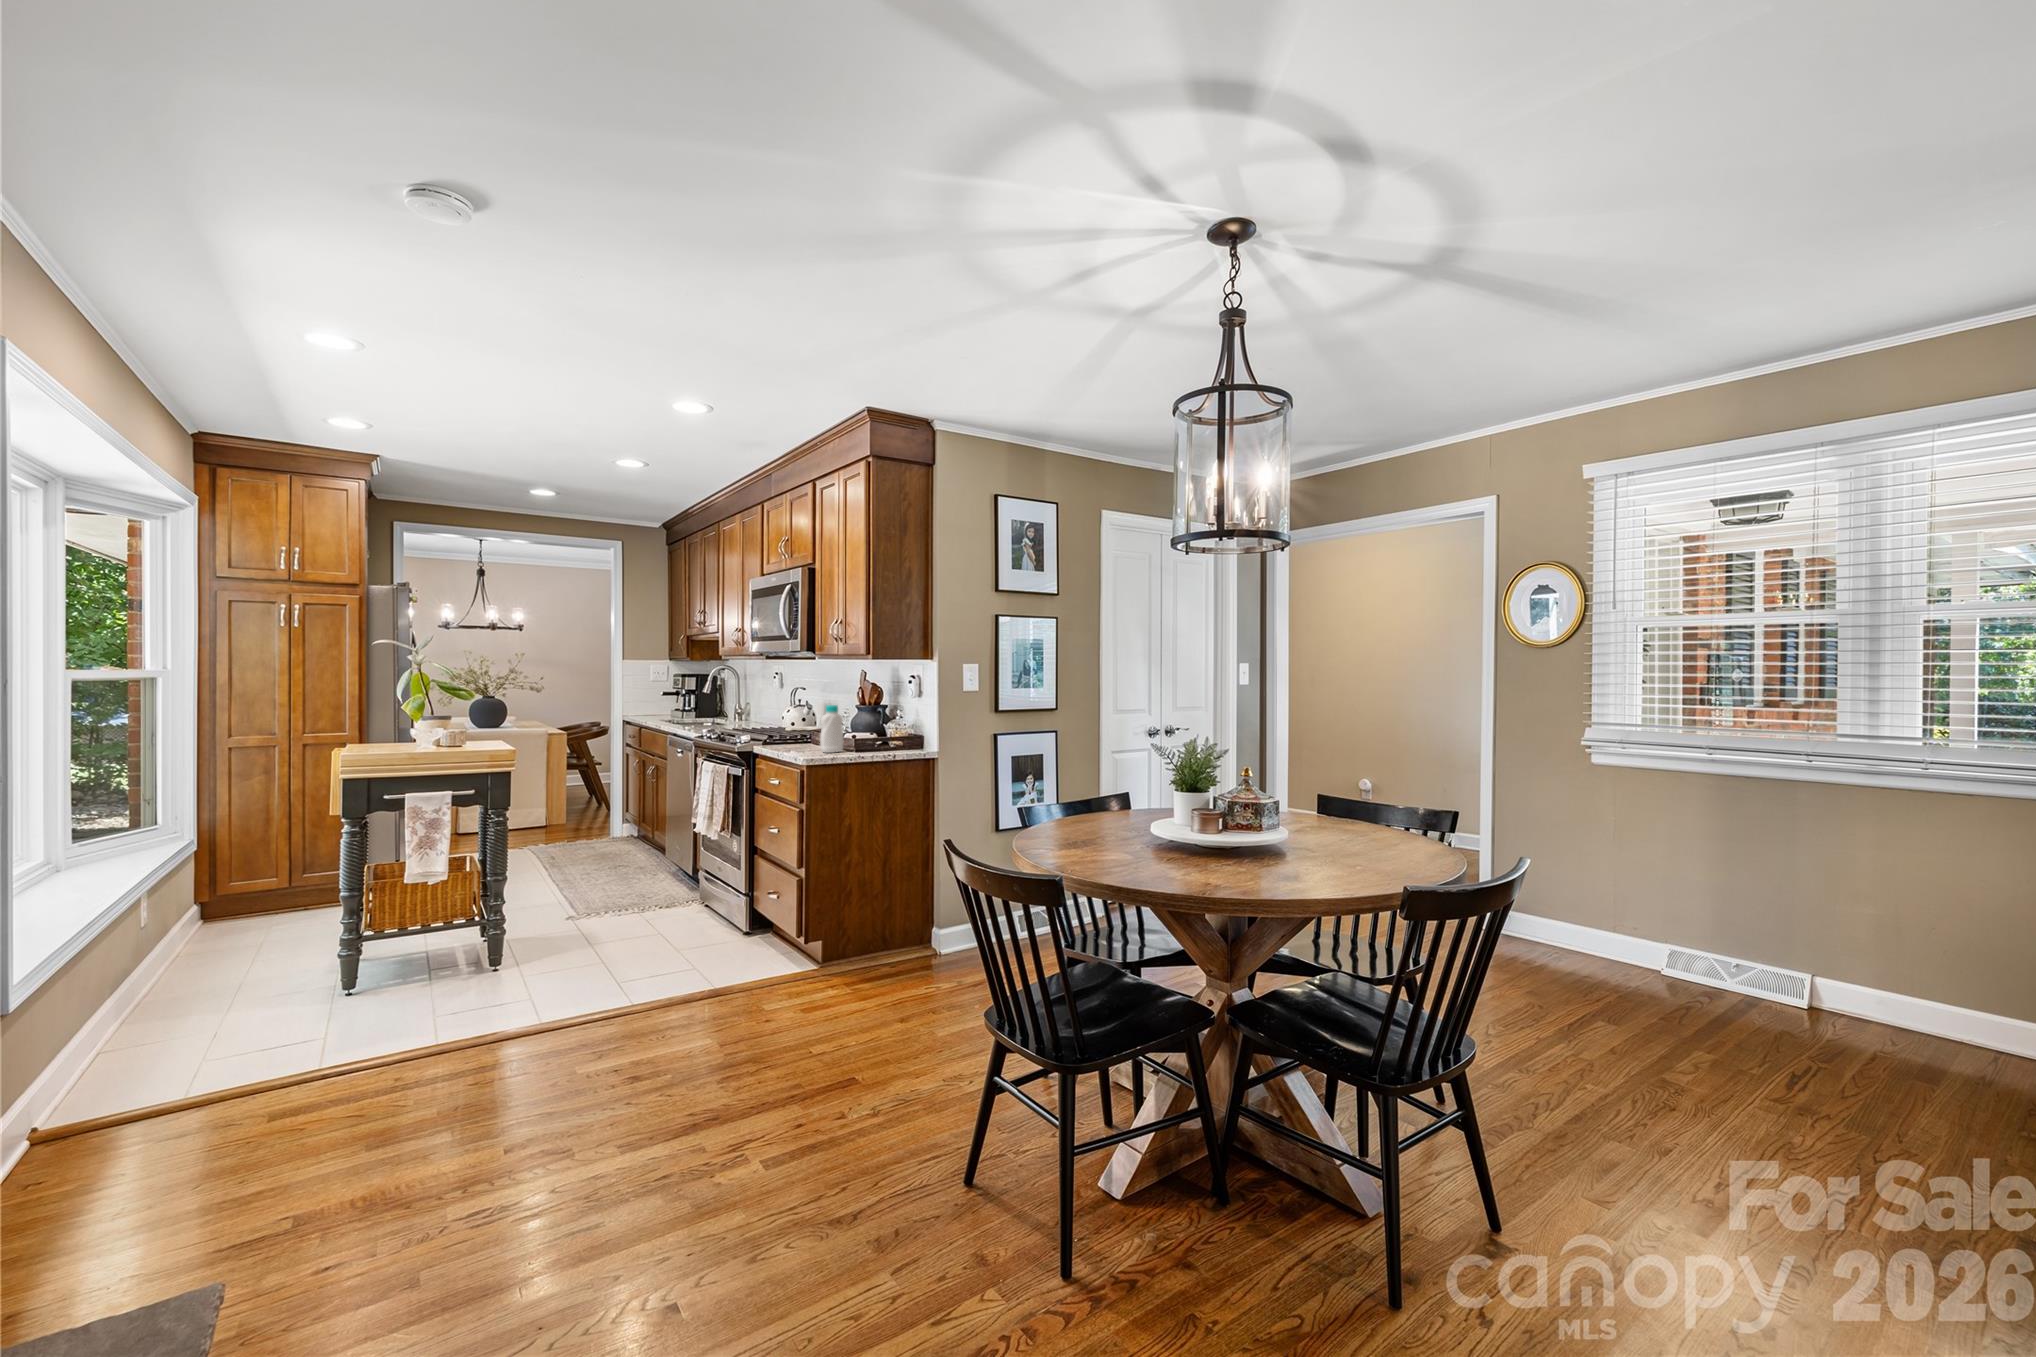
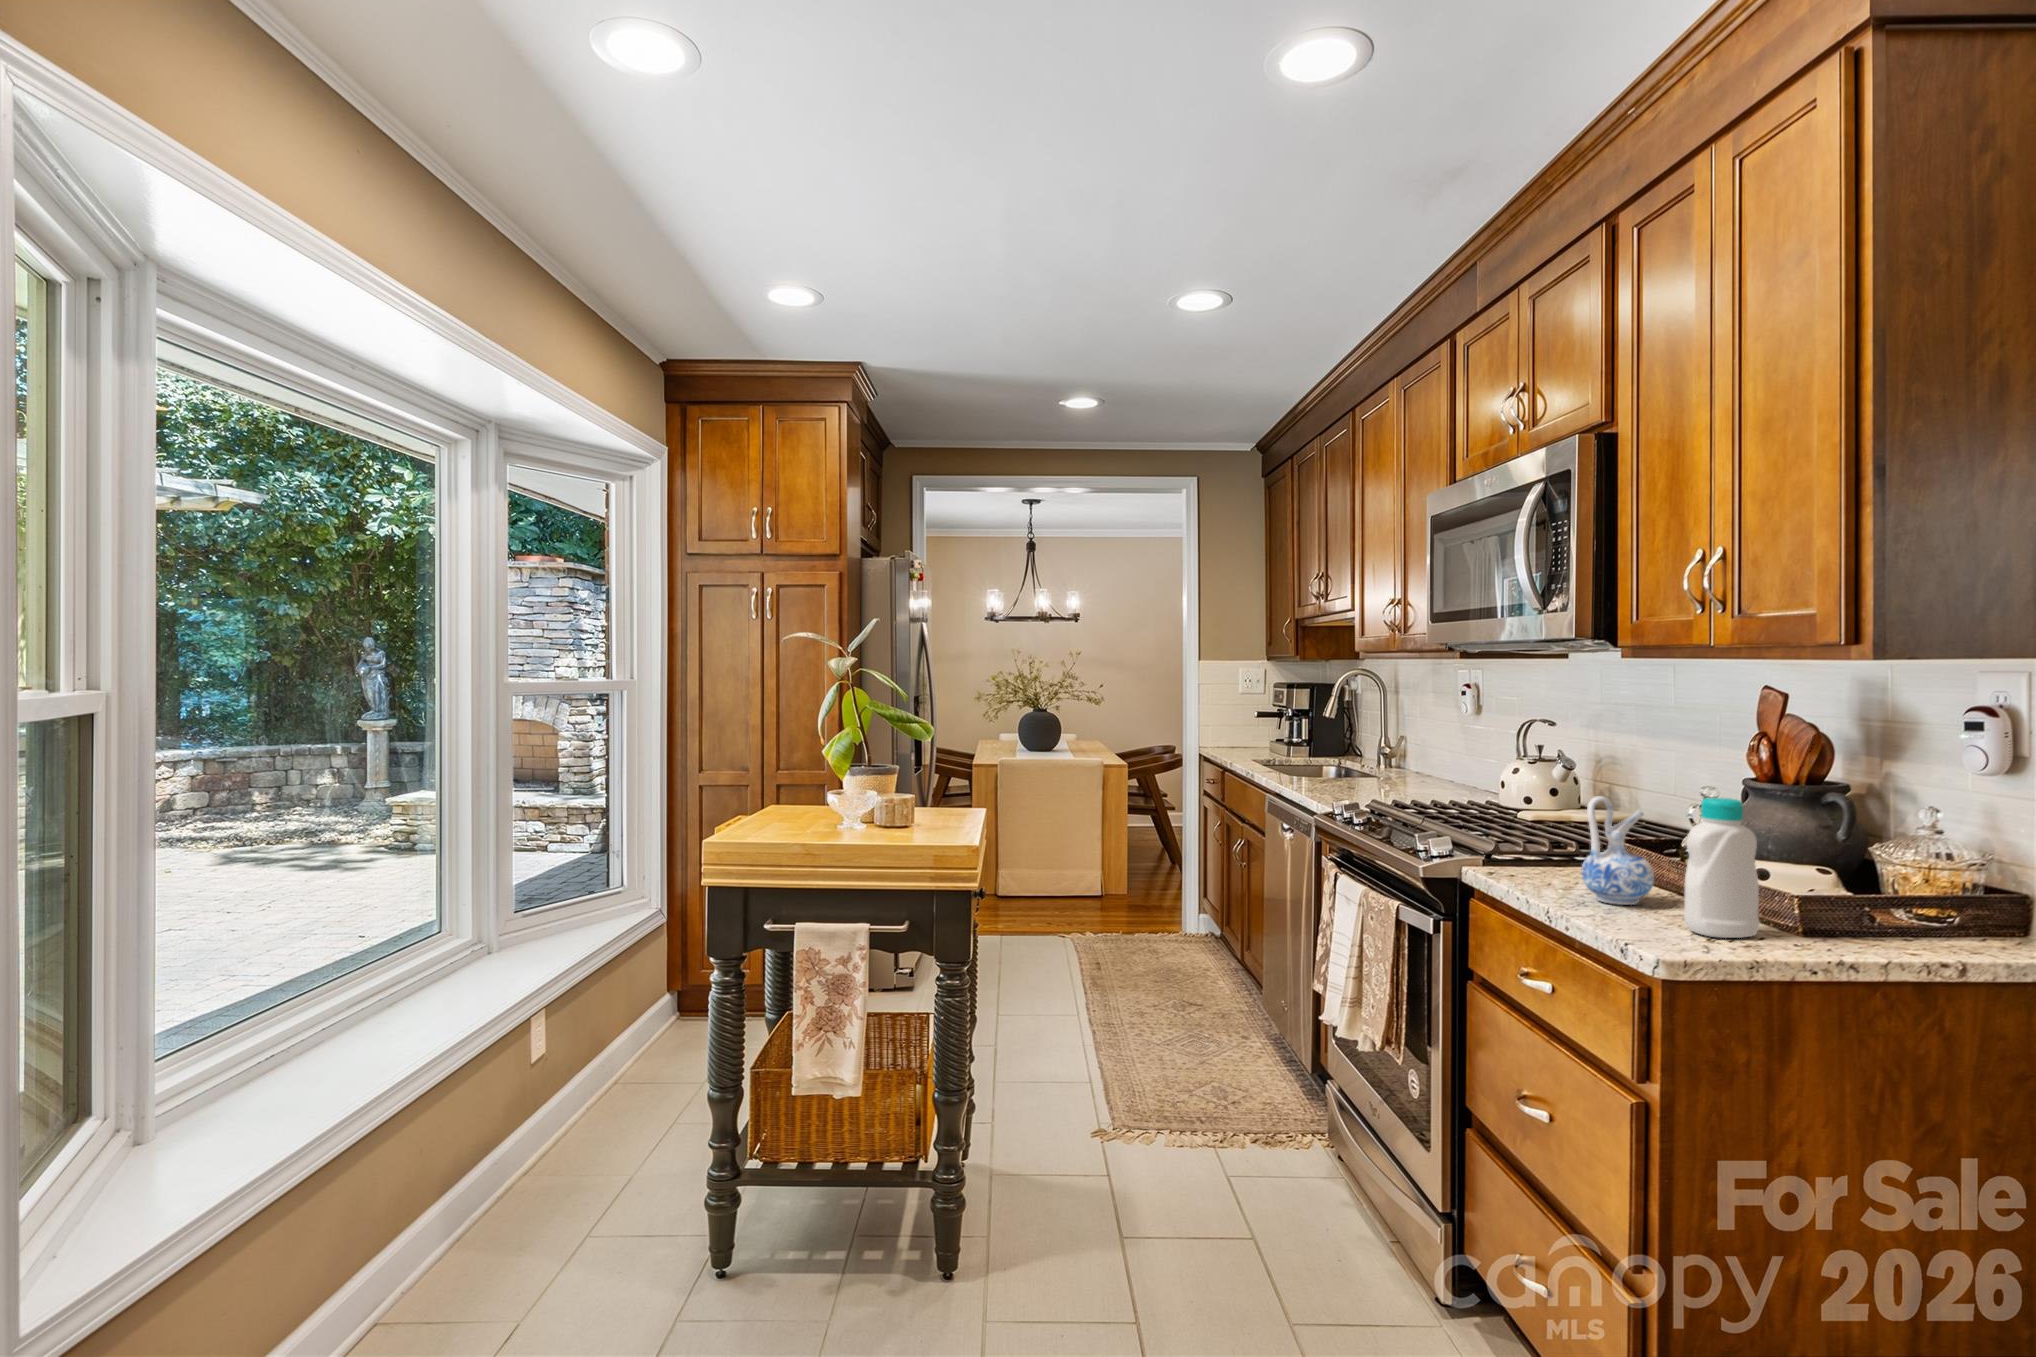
ceramic pitcher: none [793,709,818,749] -> present [1581,796,1654,905]

